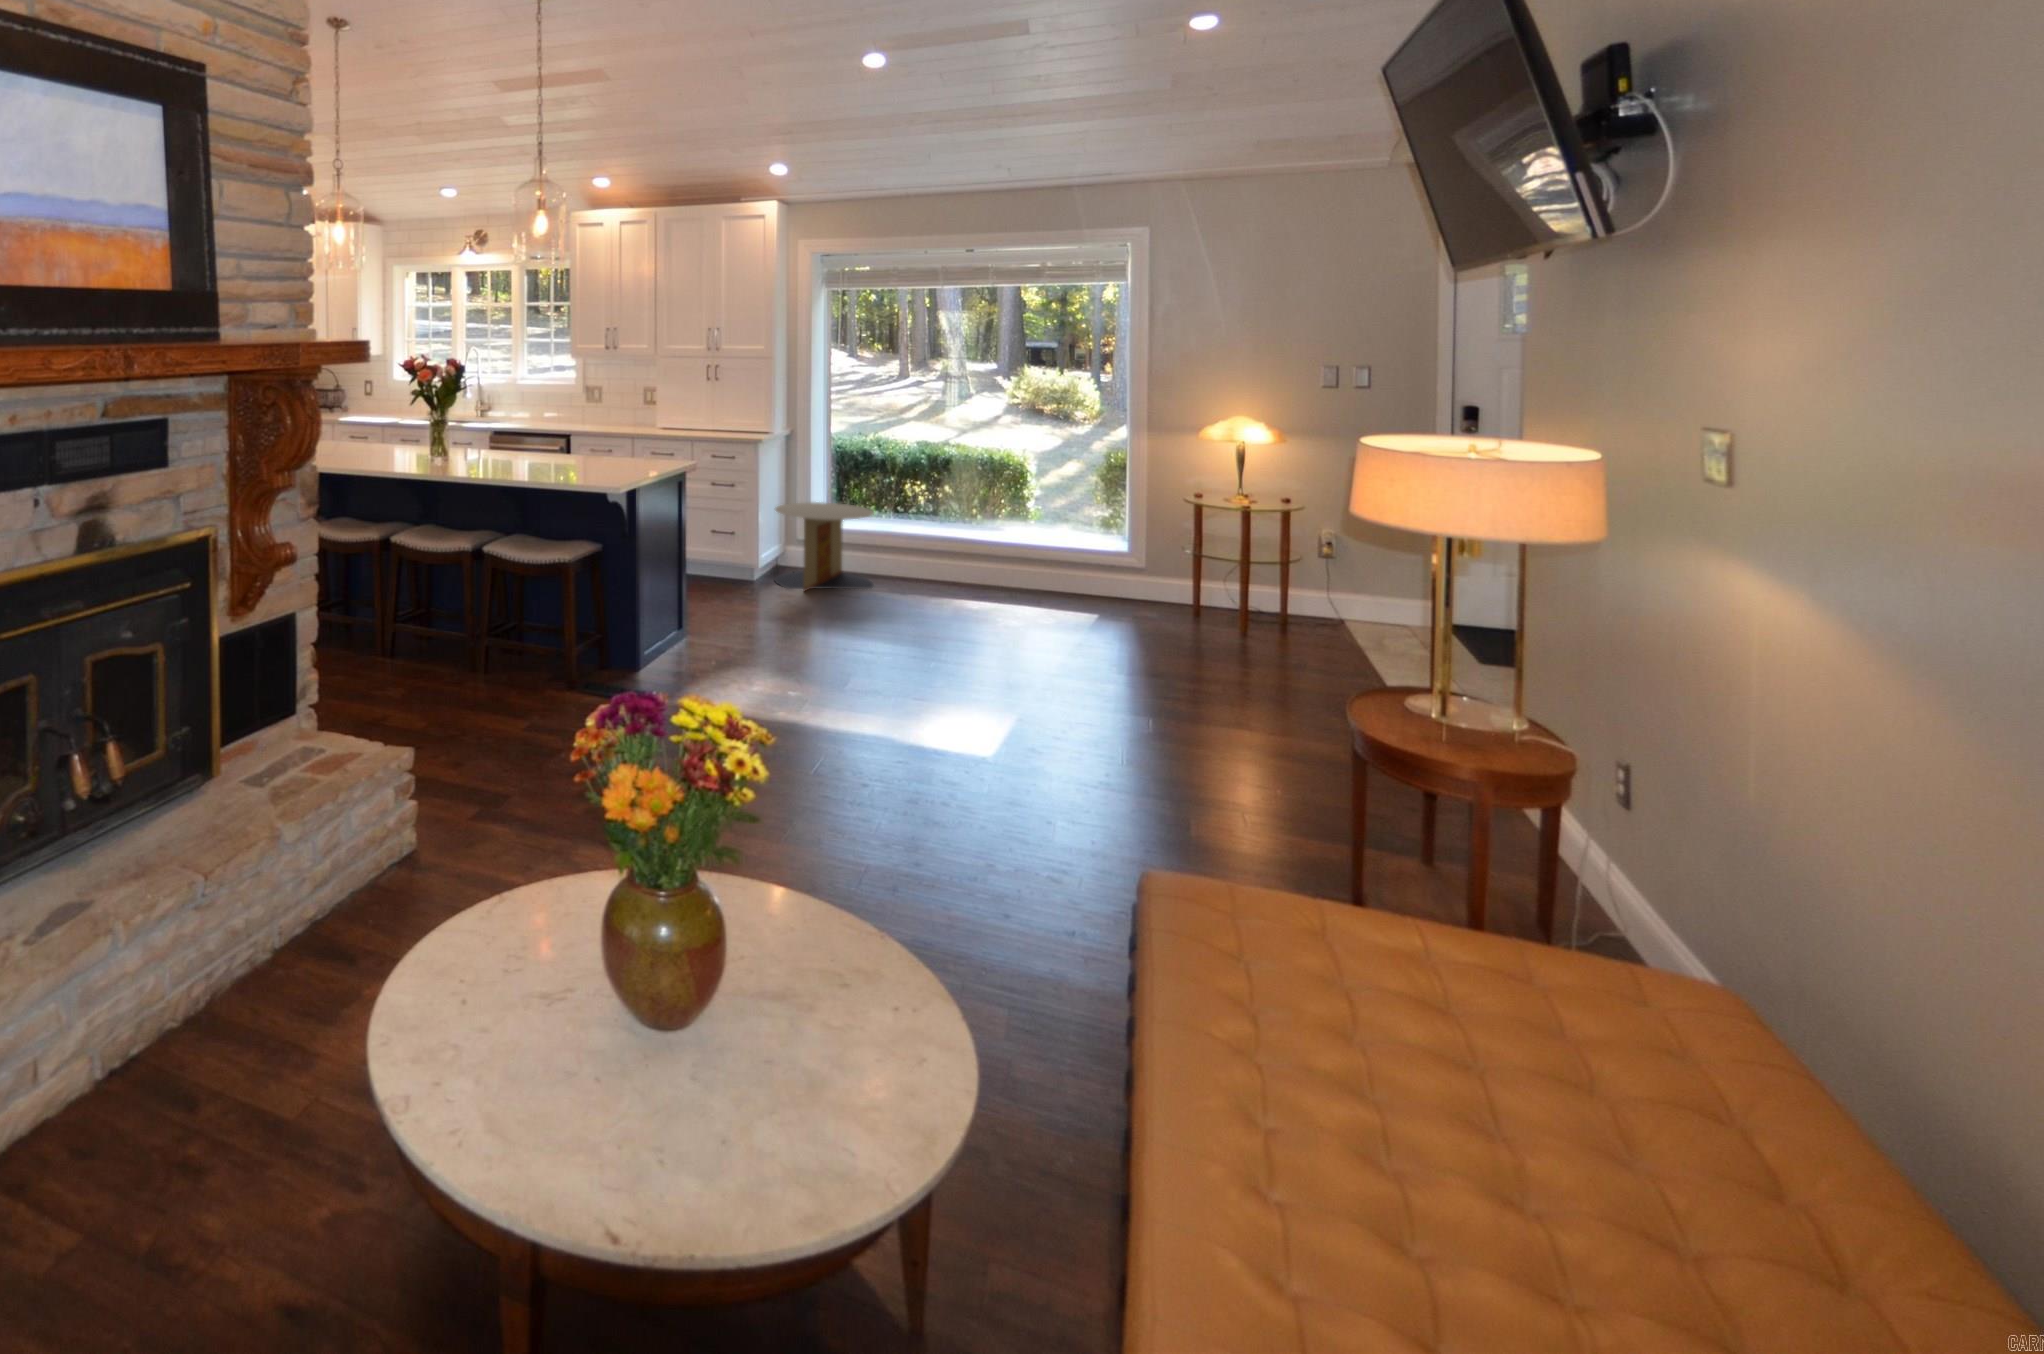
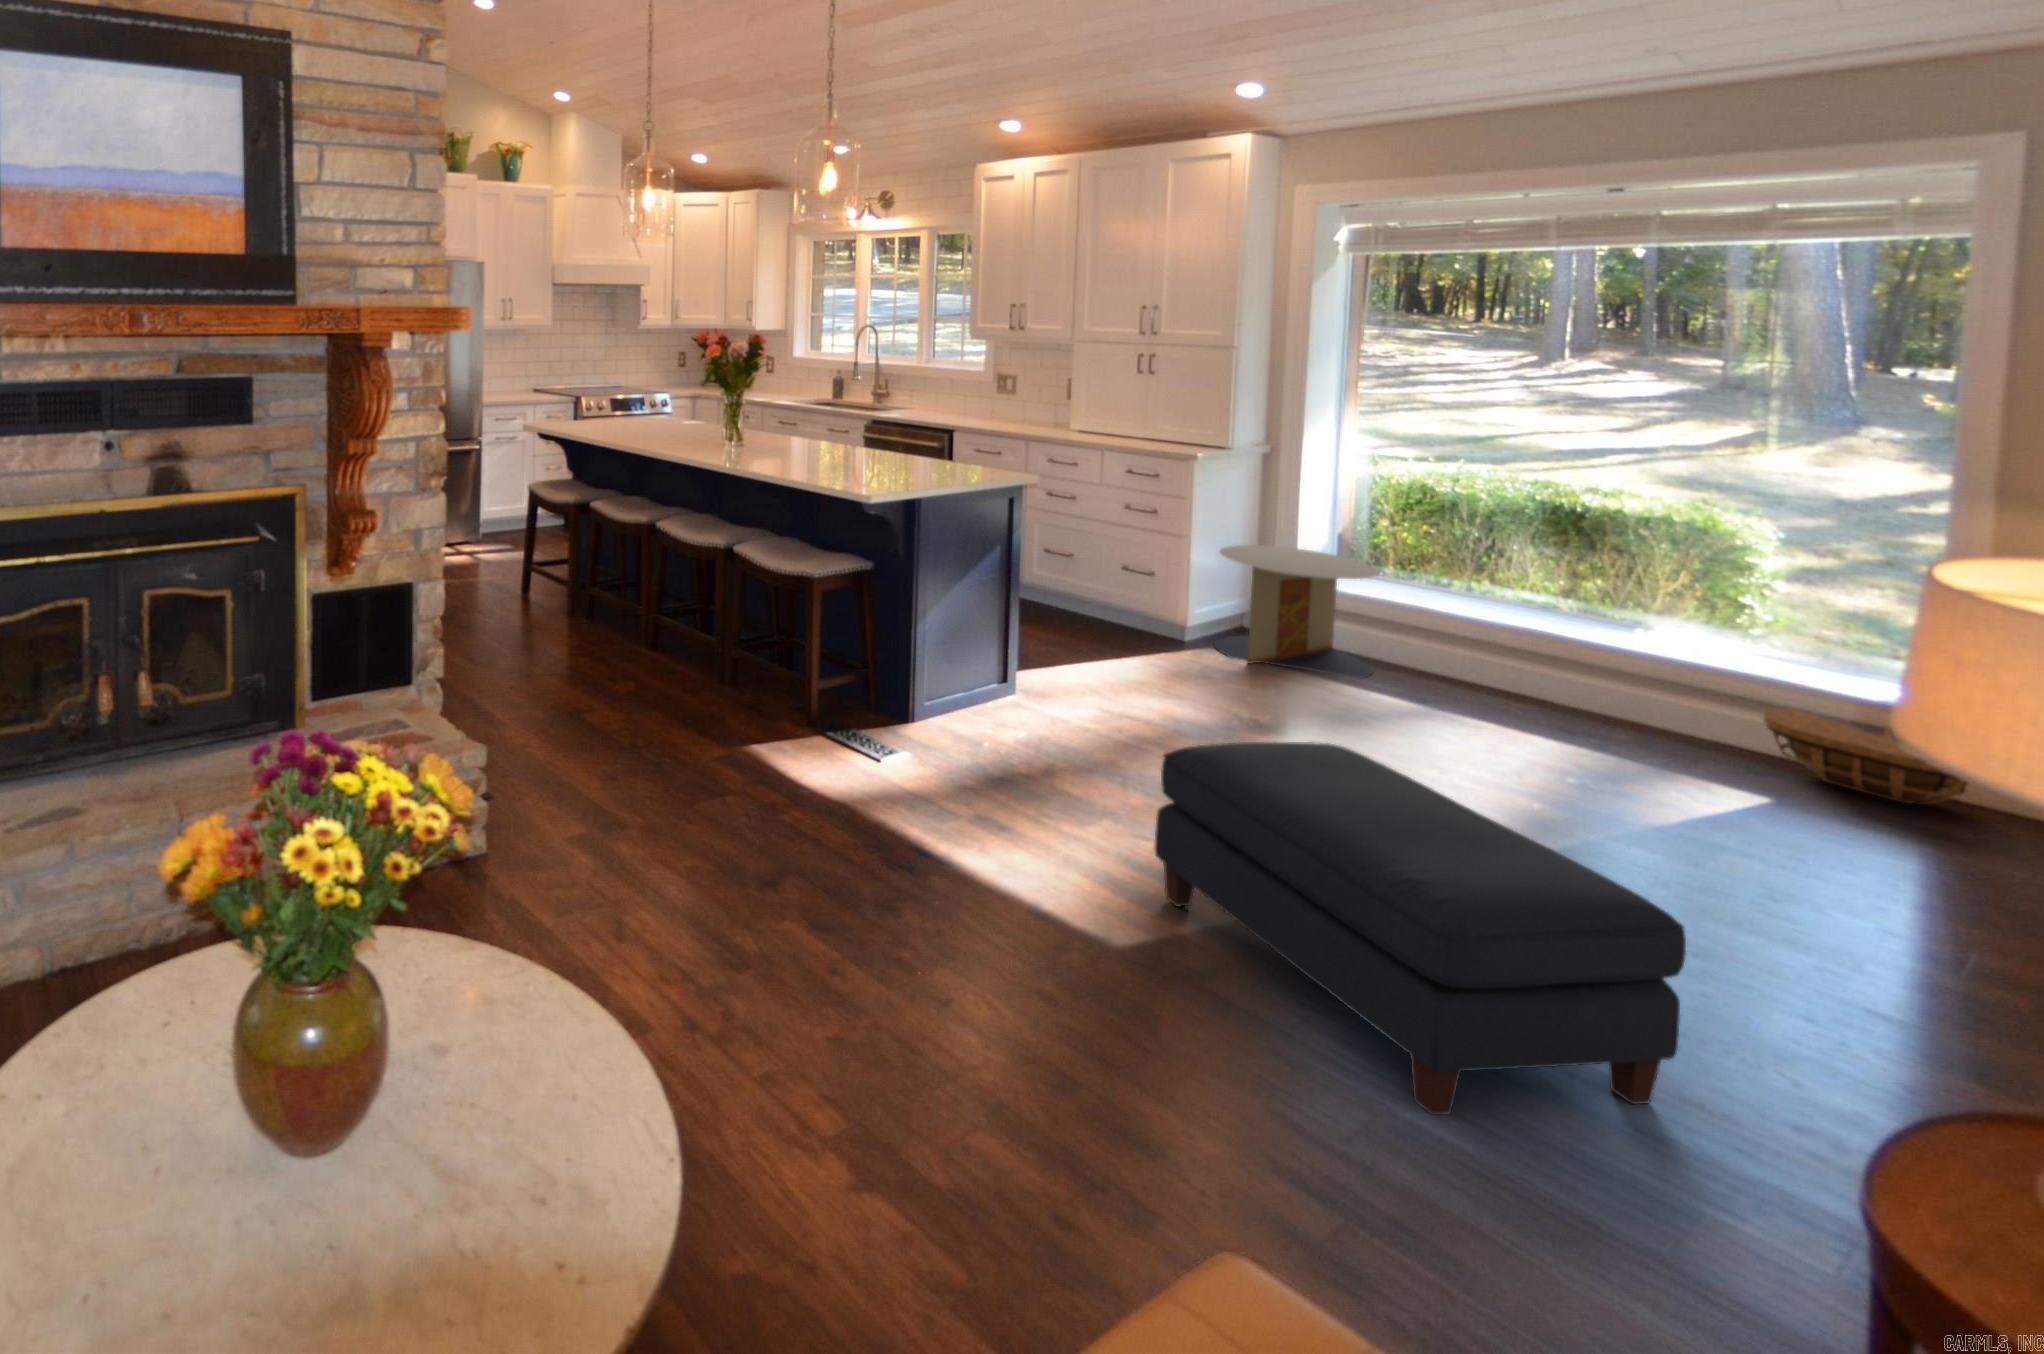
basket: none [1081,563,1180,608] -> present [1763,709,1968,803]
ottoman: none [870,620,1177,833] -> present [1154,742,1686,1115]

